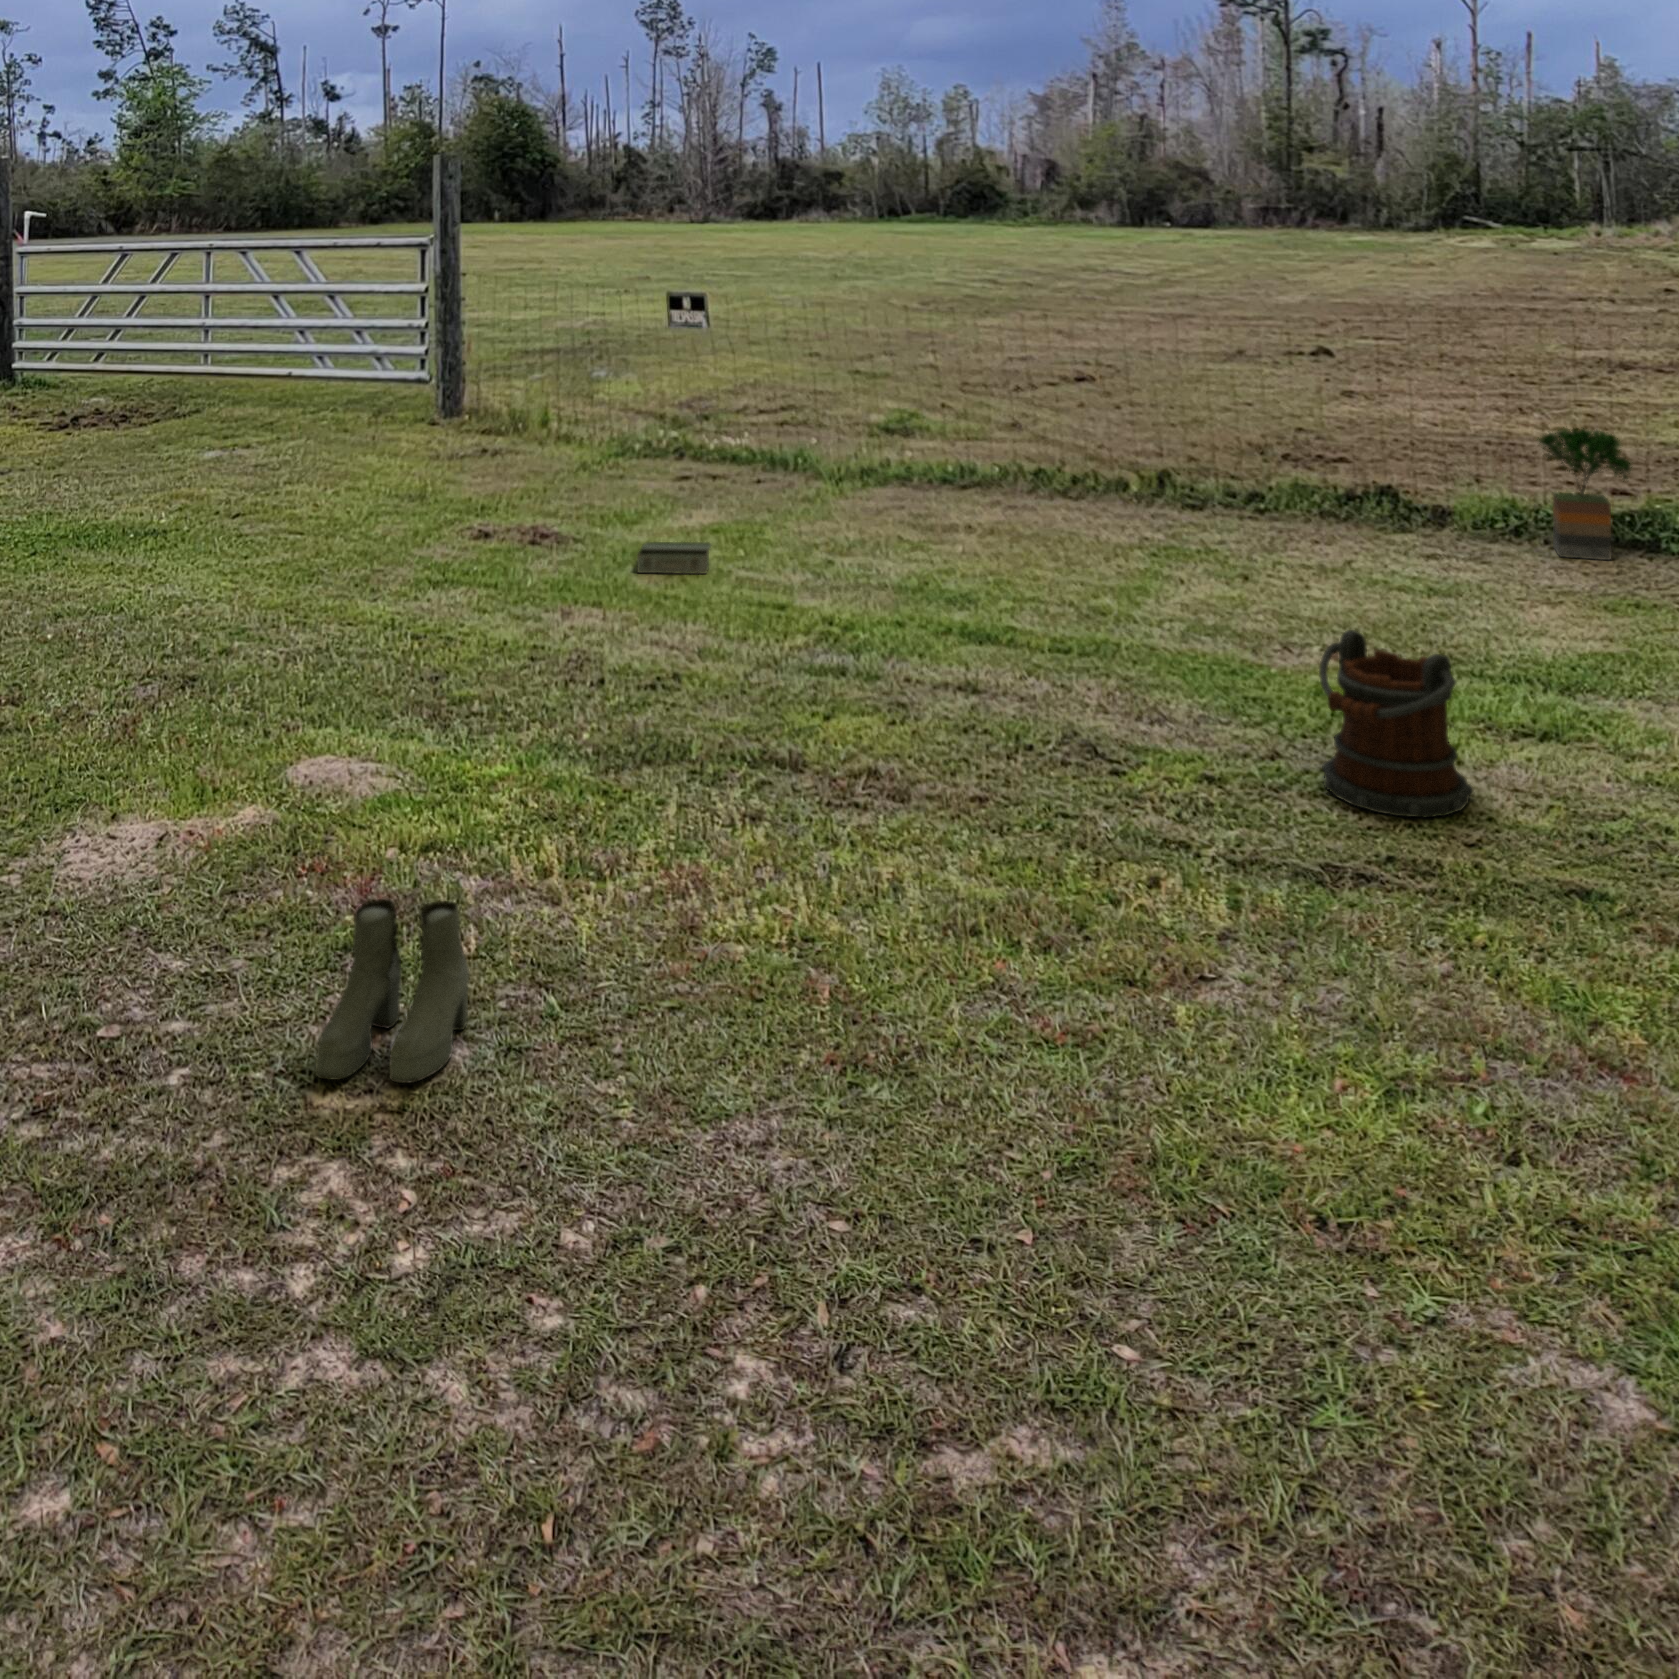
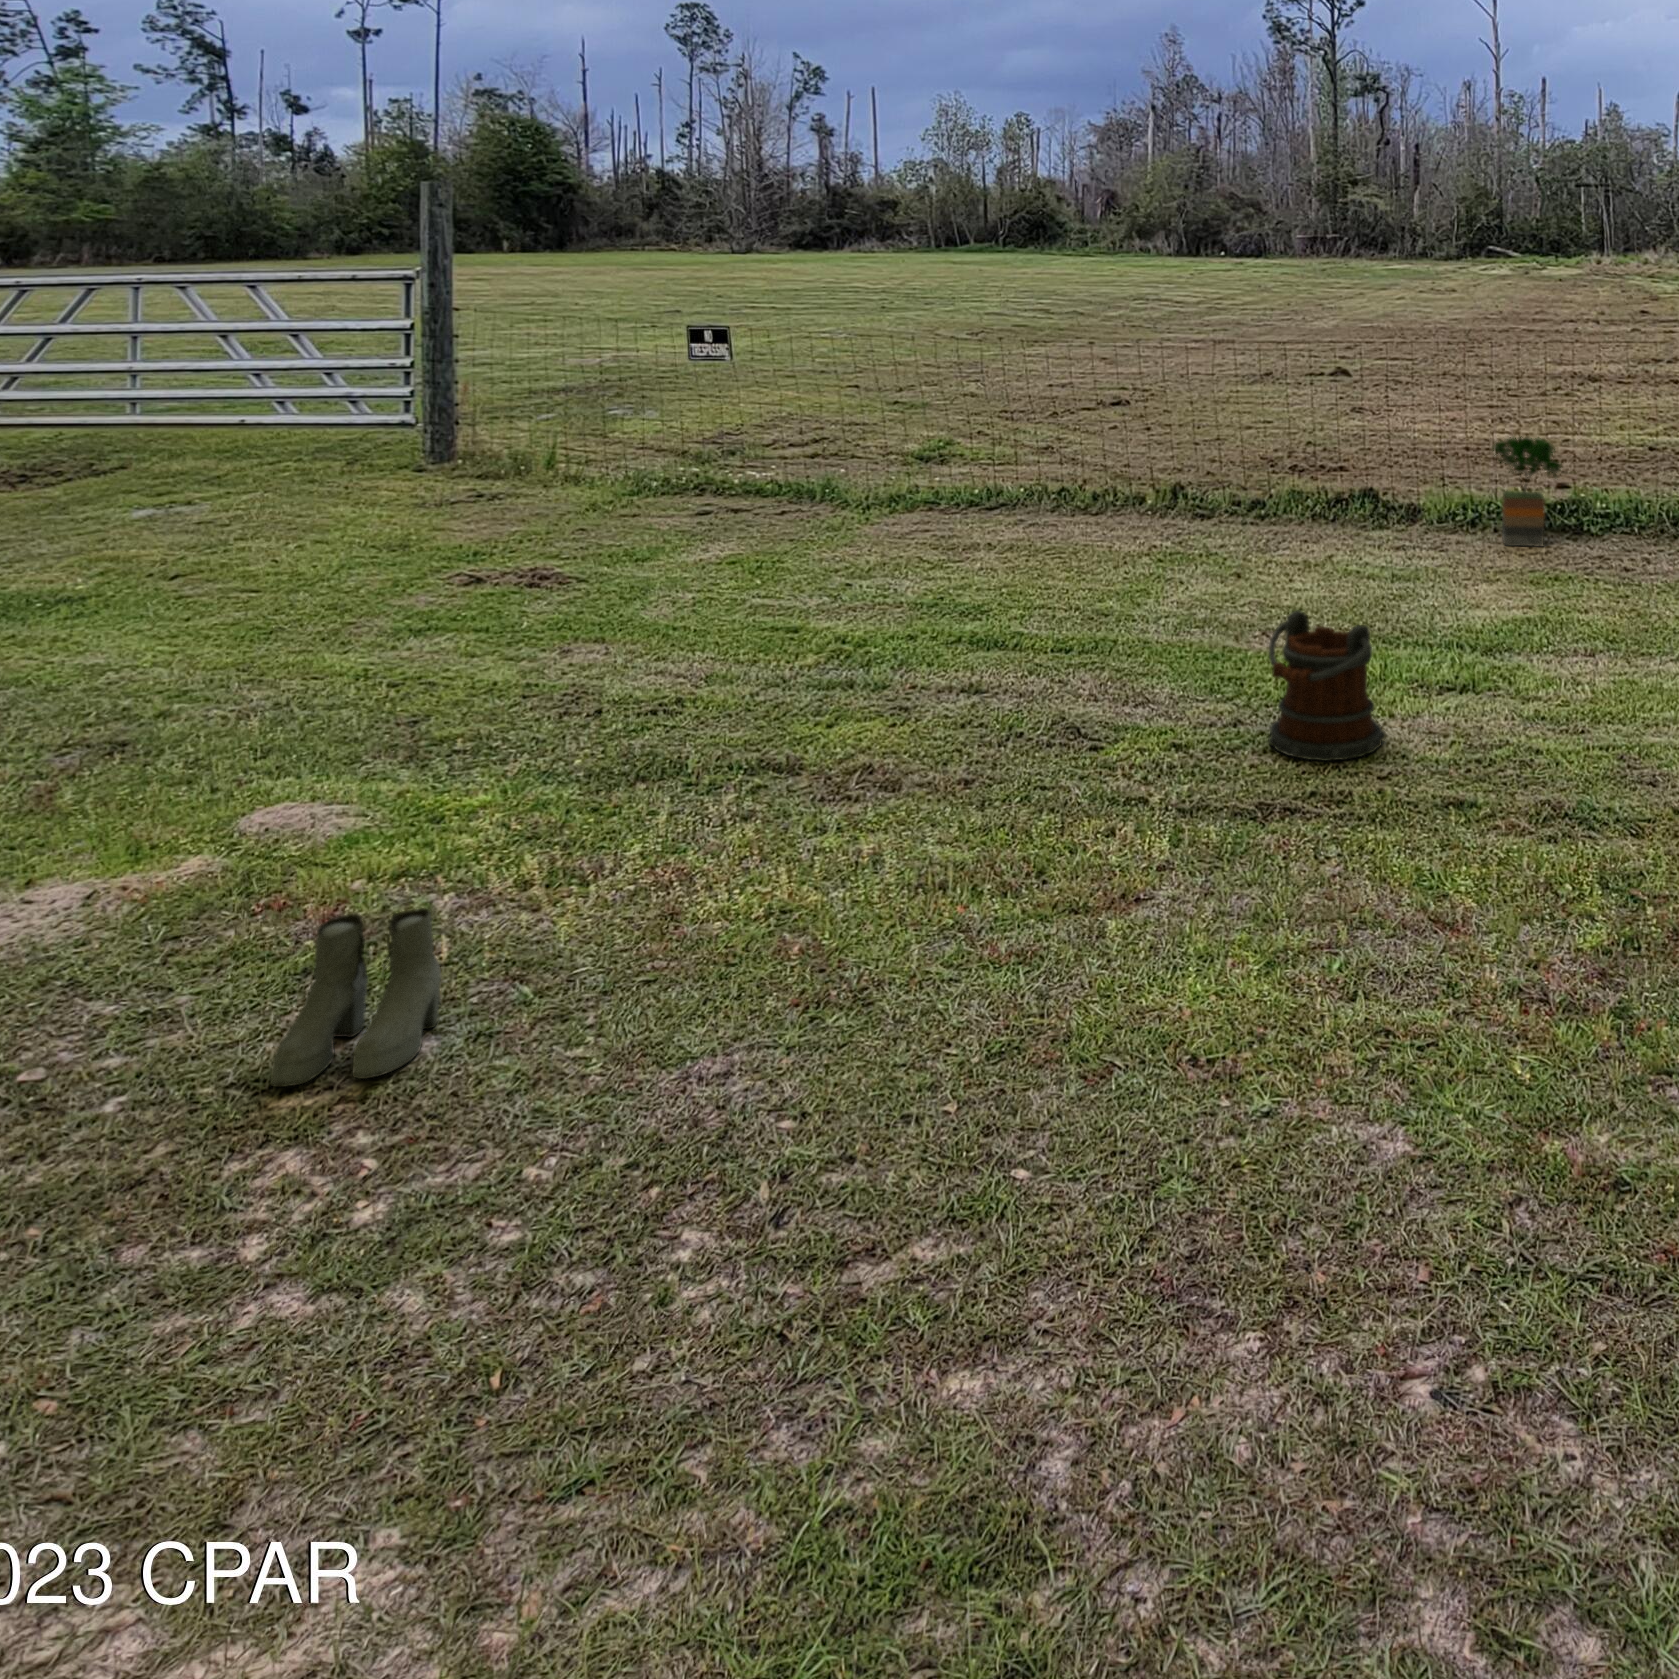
toolbox: present [637,542,711,574] -> none [649,571,731,605]

